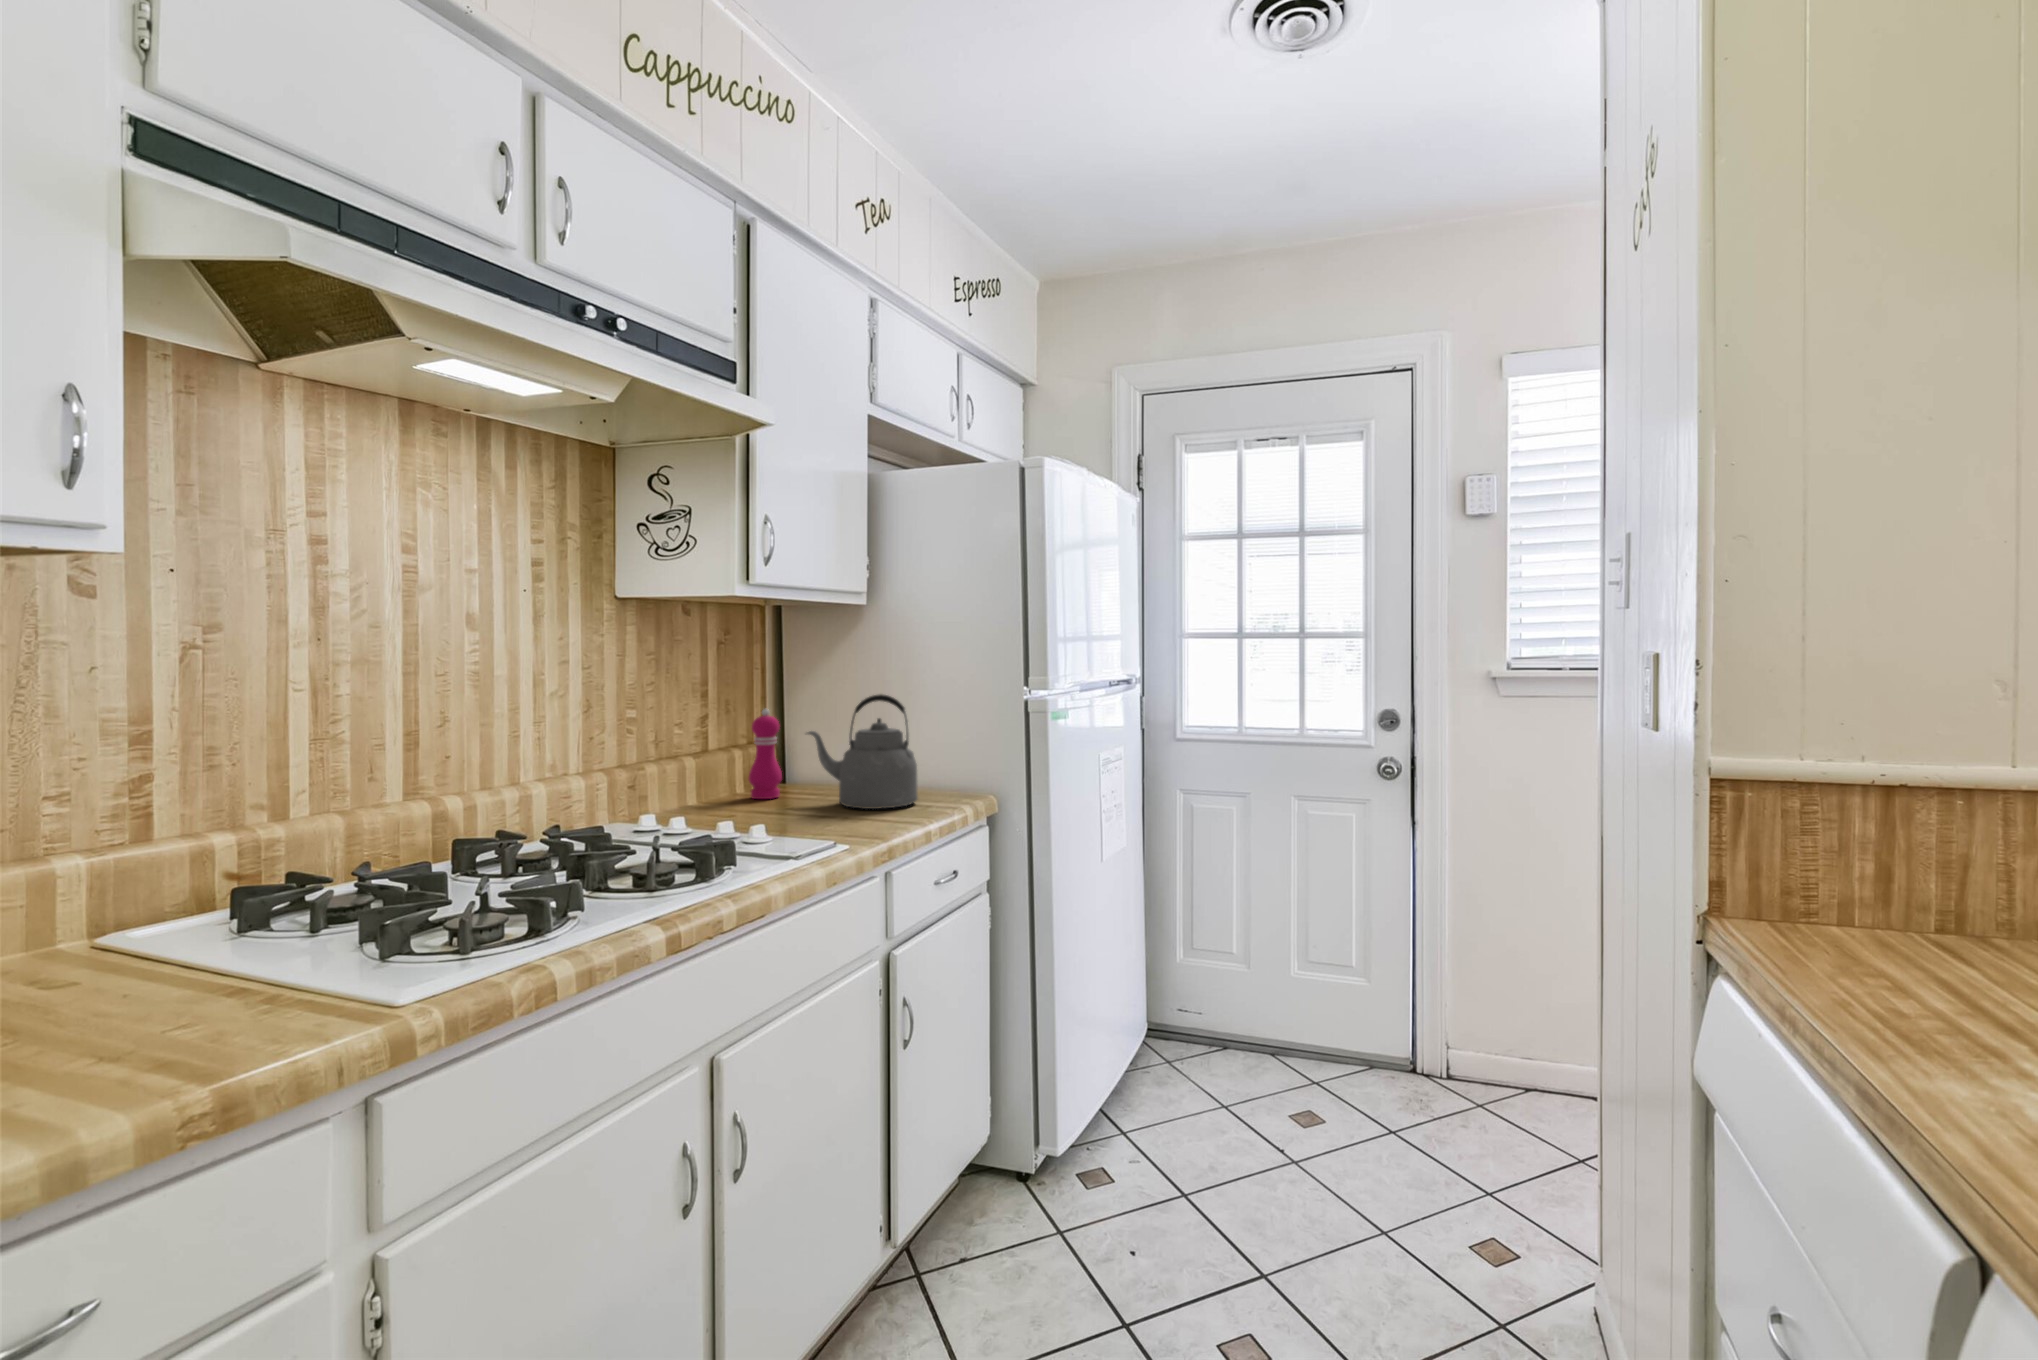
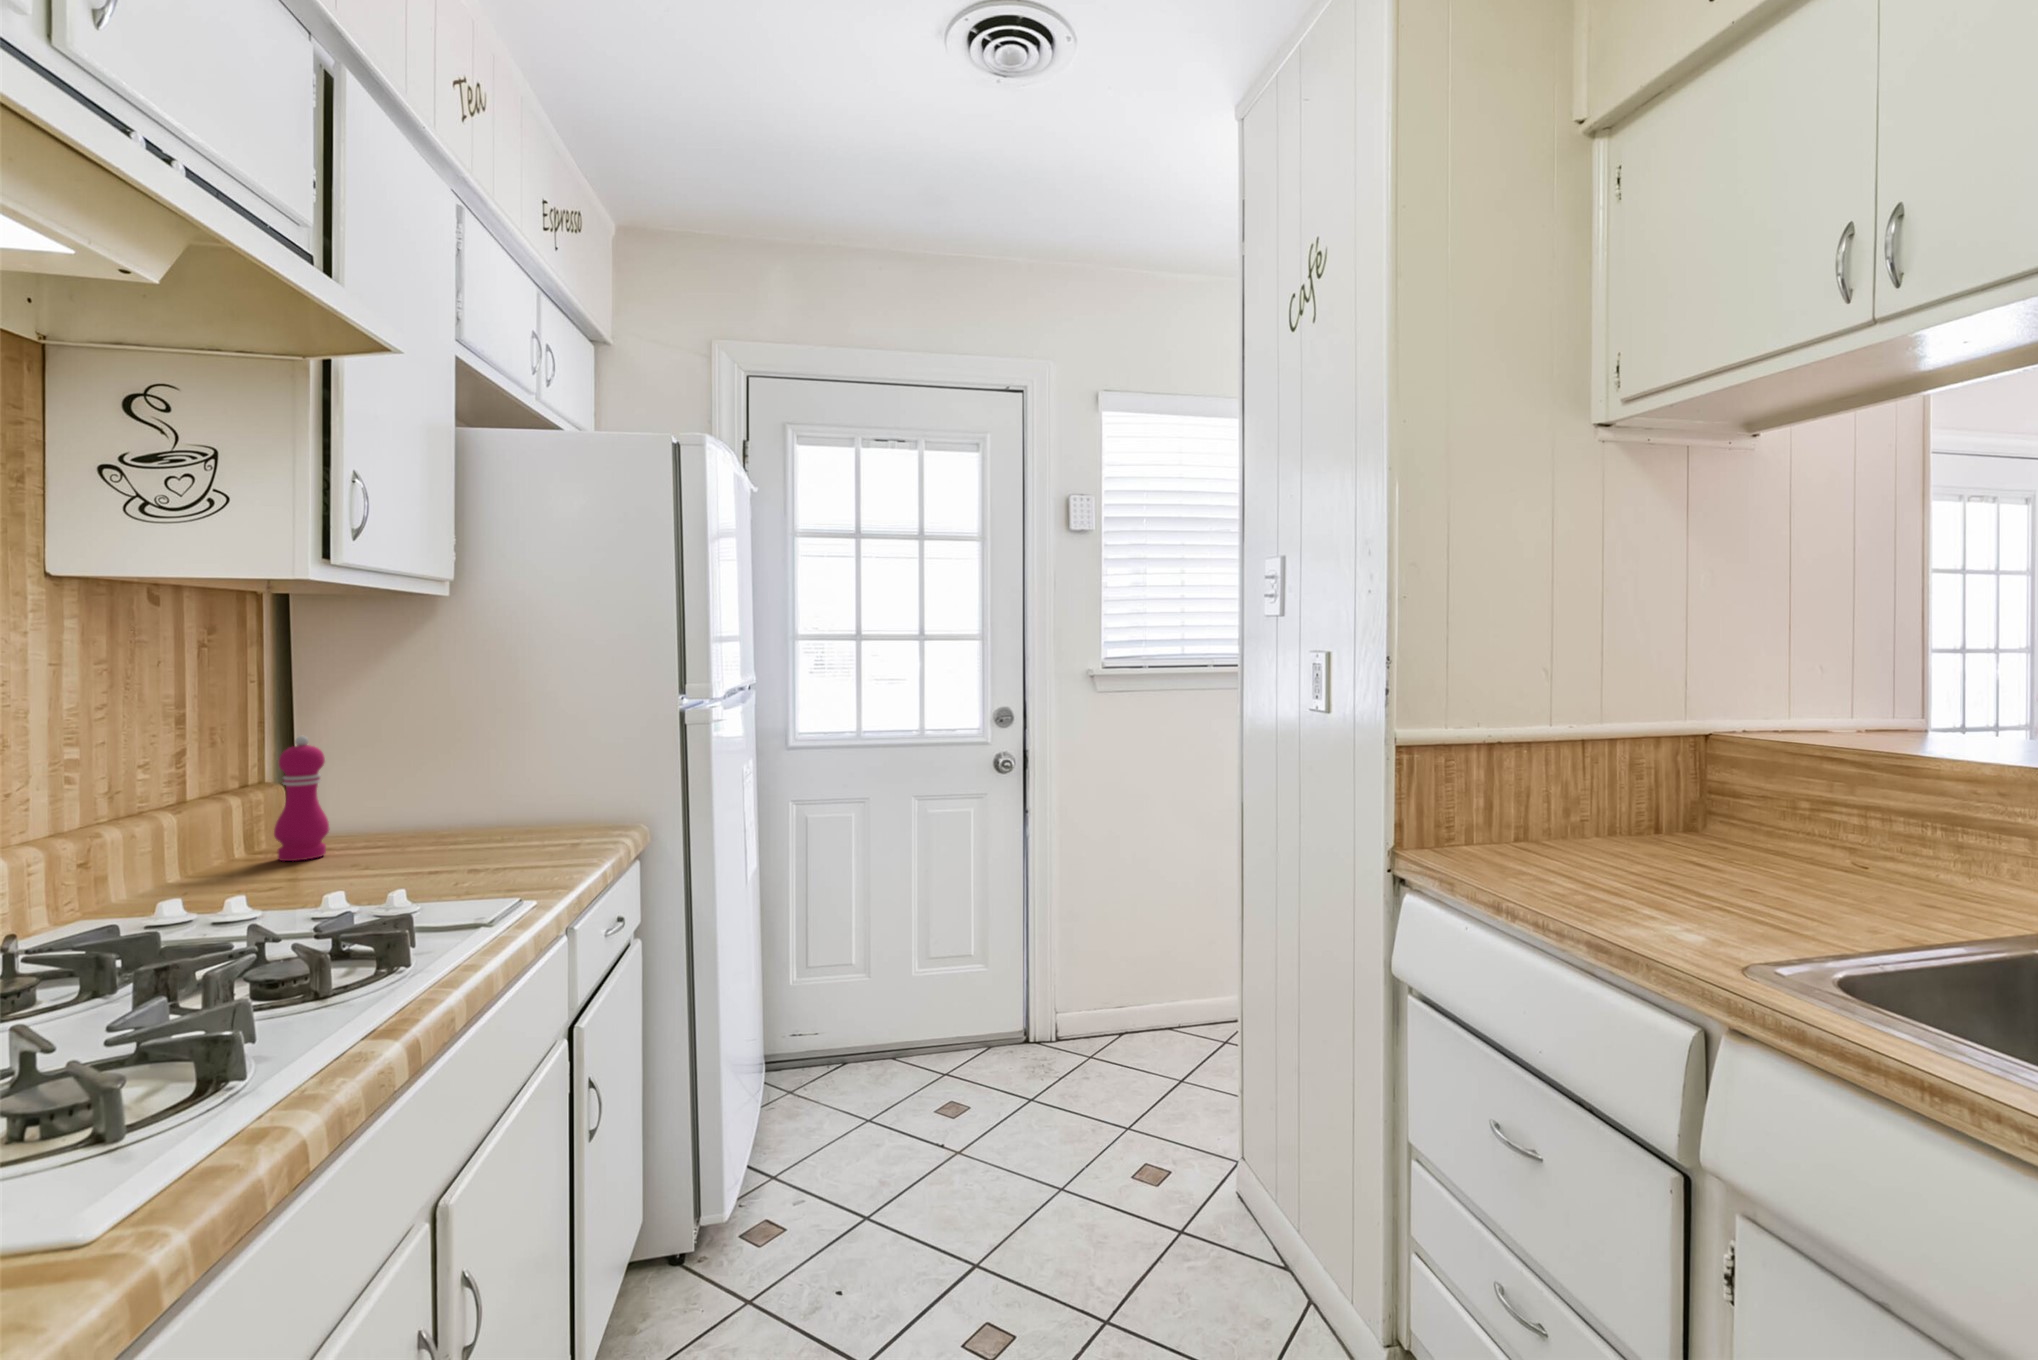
kettle: present [807,694,918,809] -> none [376,709,548,856]

